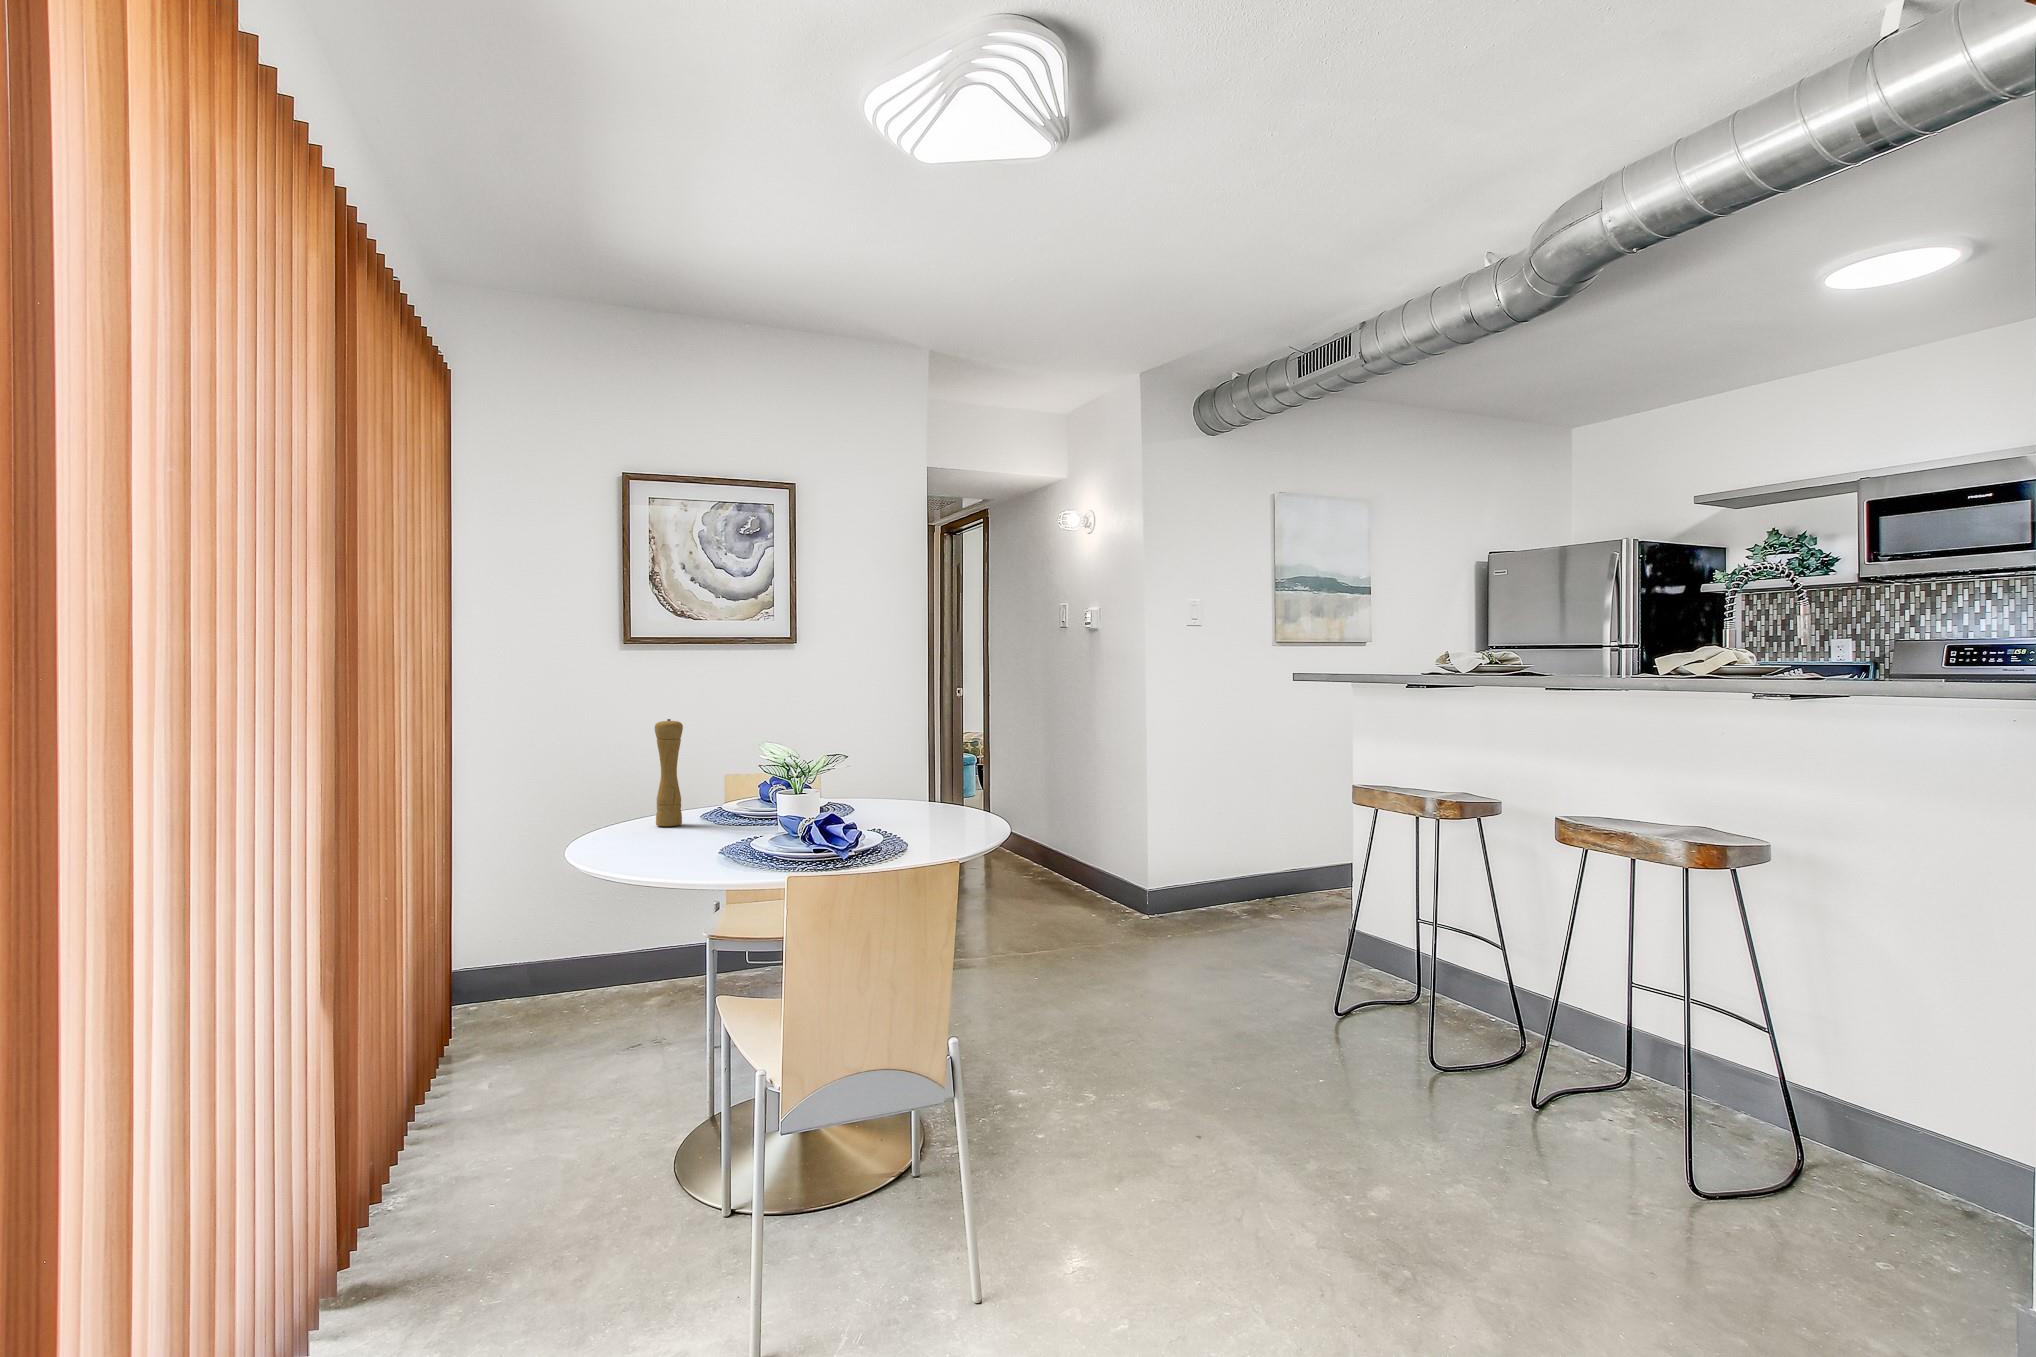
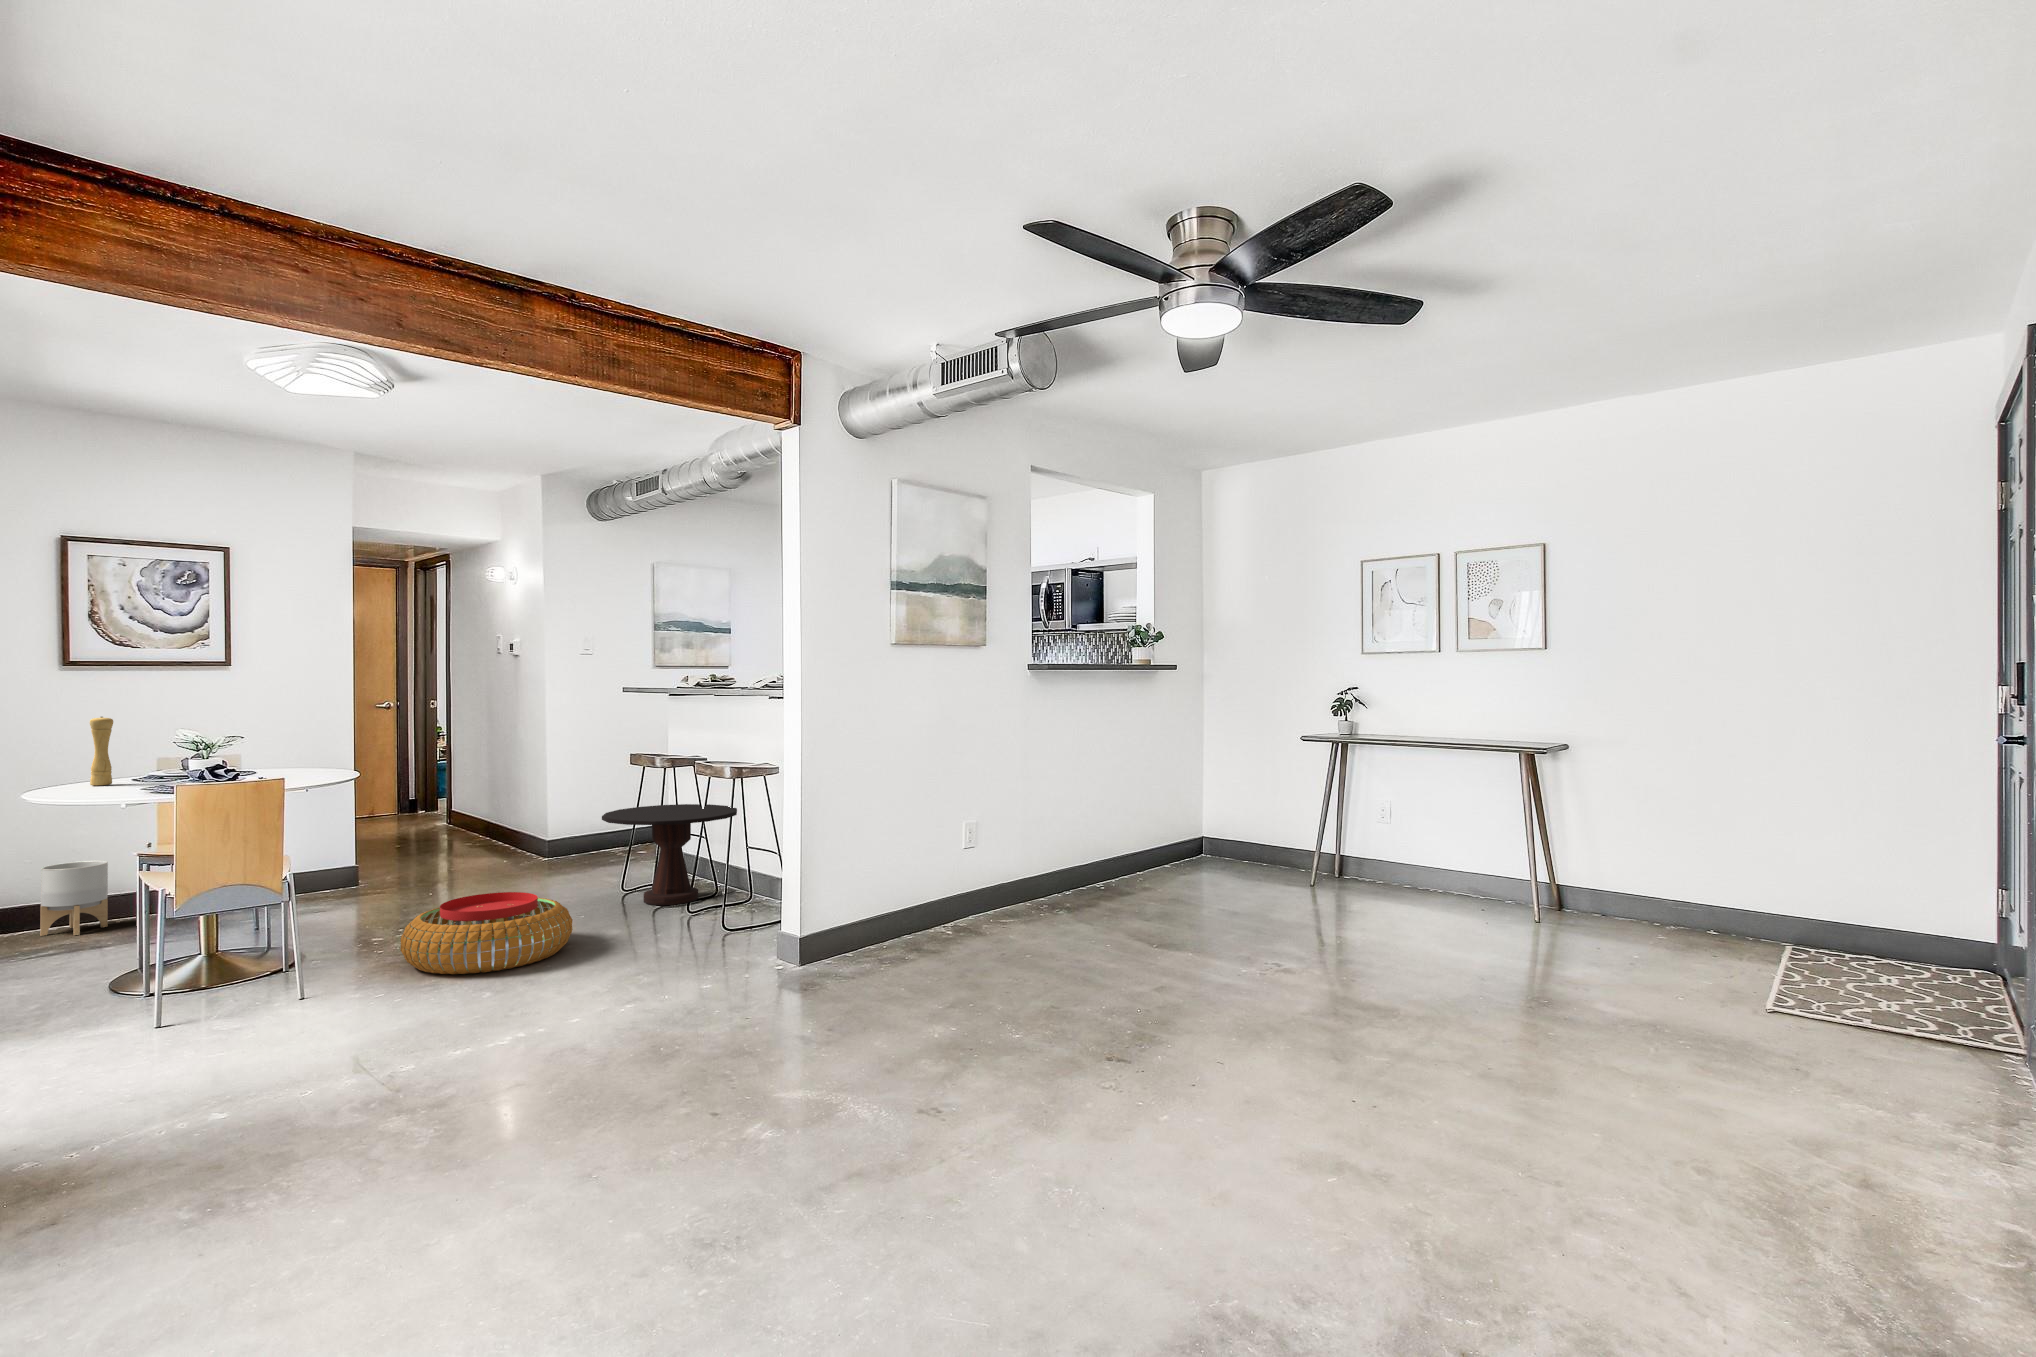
side table: none [1321,872,1564,1066] -> present [602,804,737,905]
planter: none [603,901,672,1006] -> present [40,861,108,936]
pouf: none [1097,1051,1390,1252] -> present [401,892,573,974]

